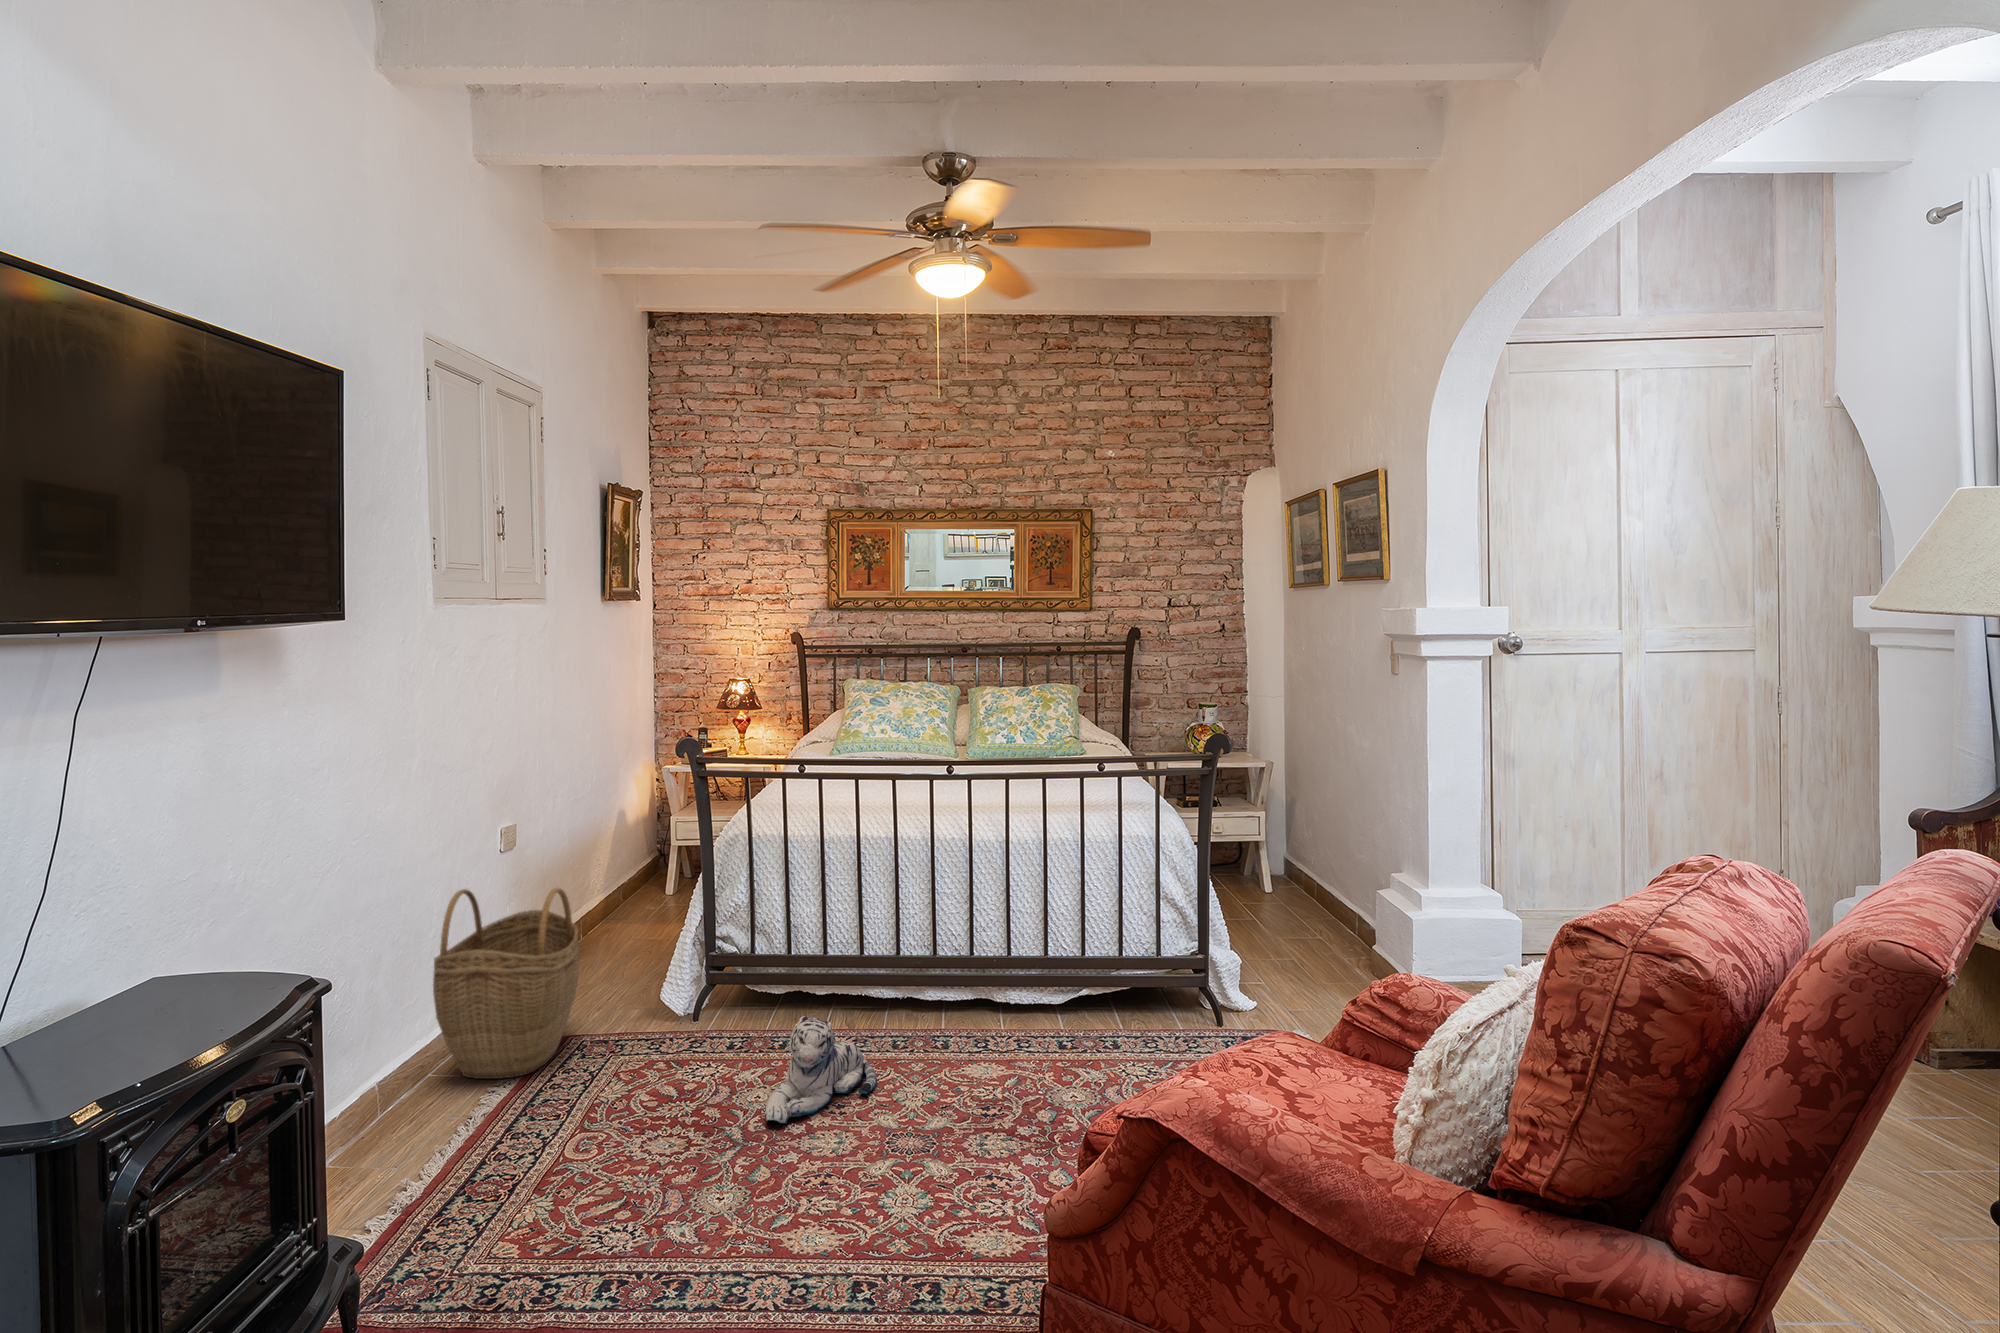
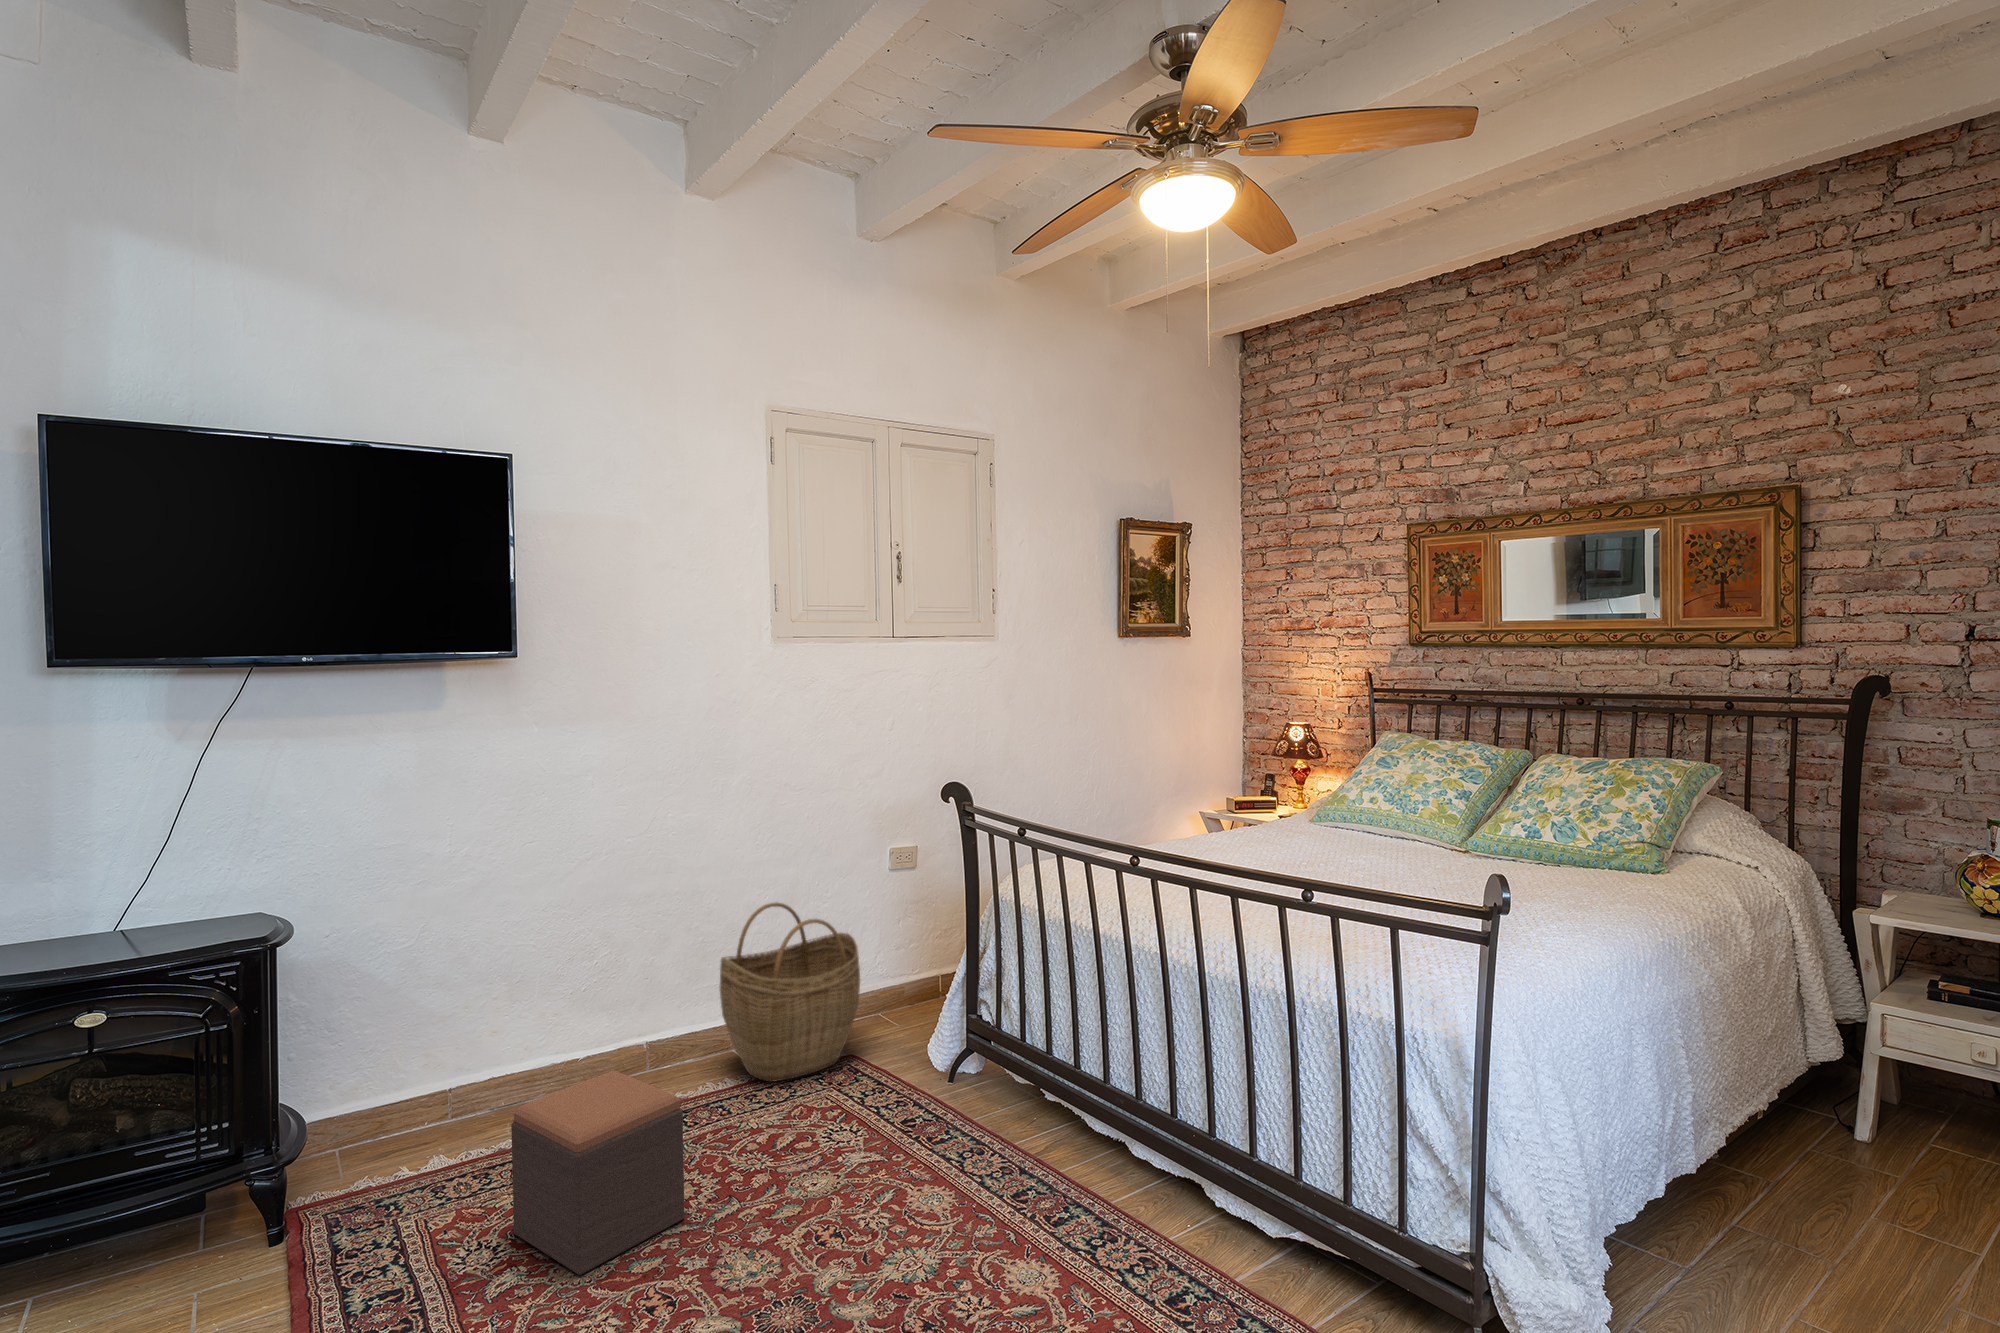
plush toy: present [765,1016,877,1123] -> none [761,1124,943,1244]
footstool: none [557,1033,696,1230] -> present [511,1071,685,1275]

